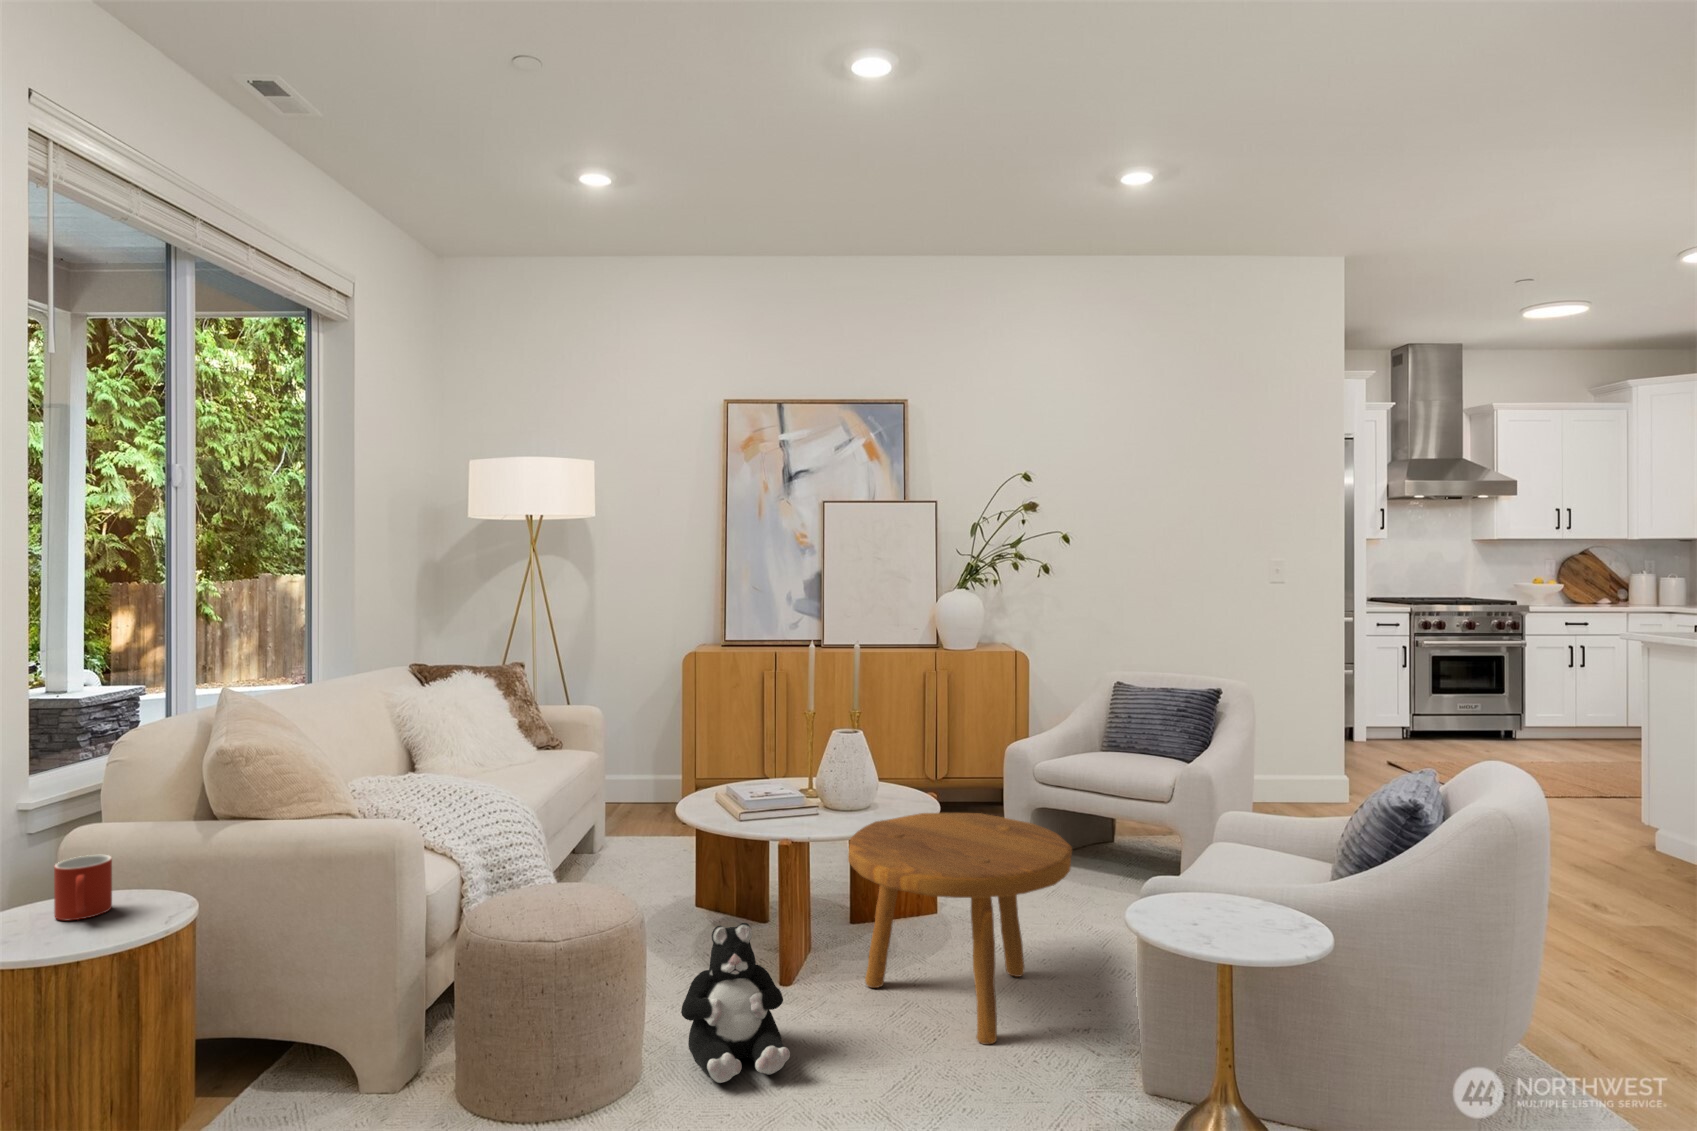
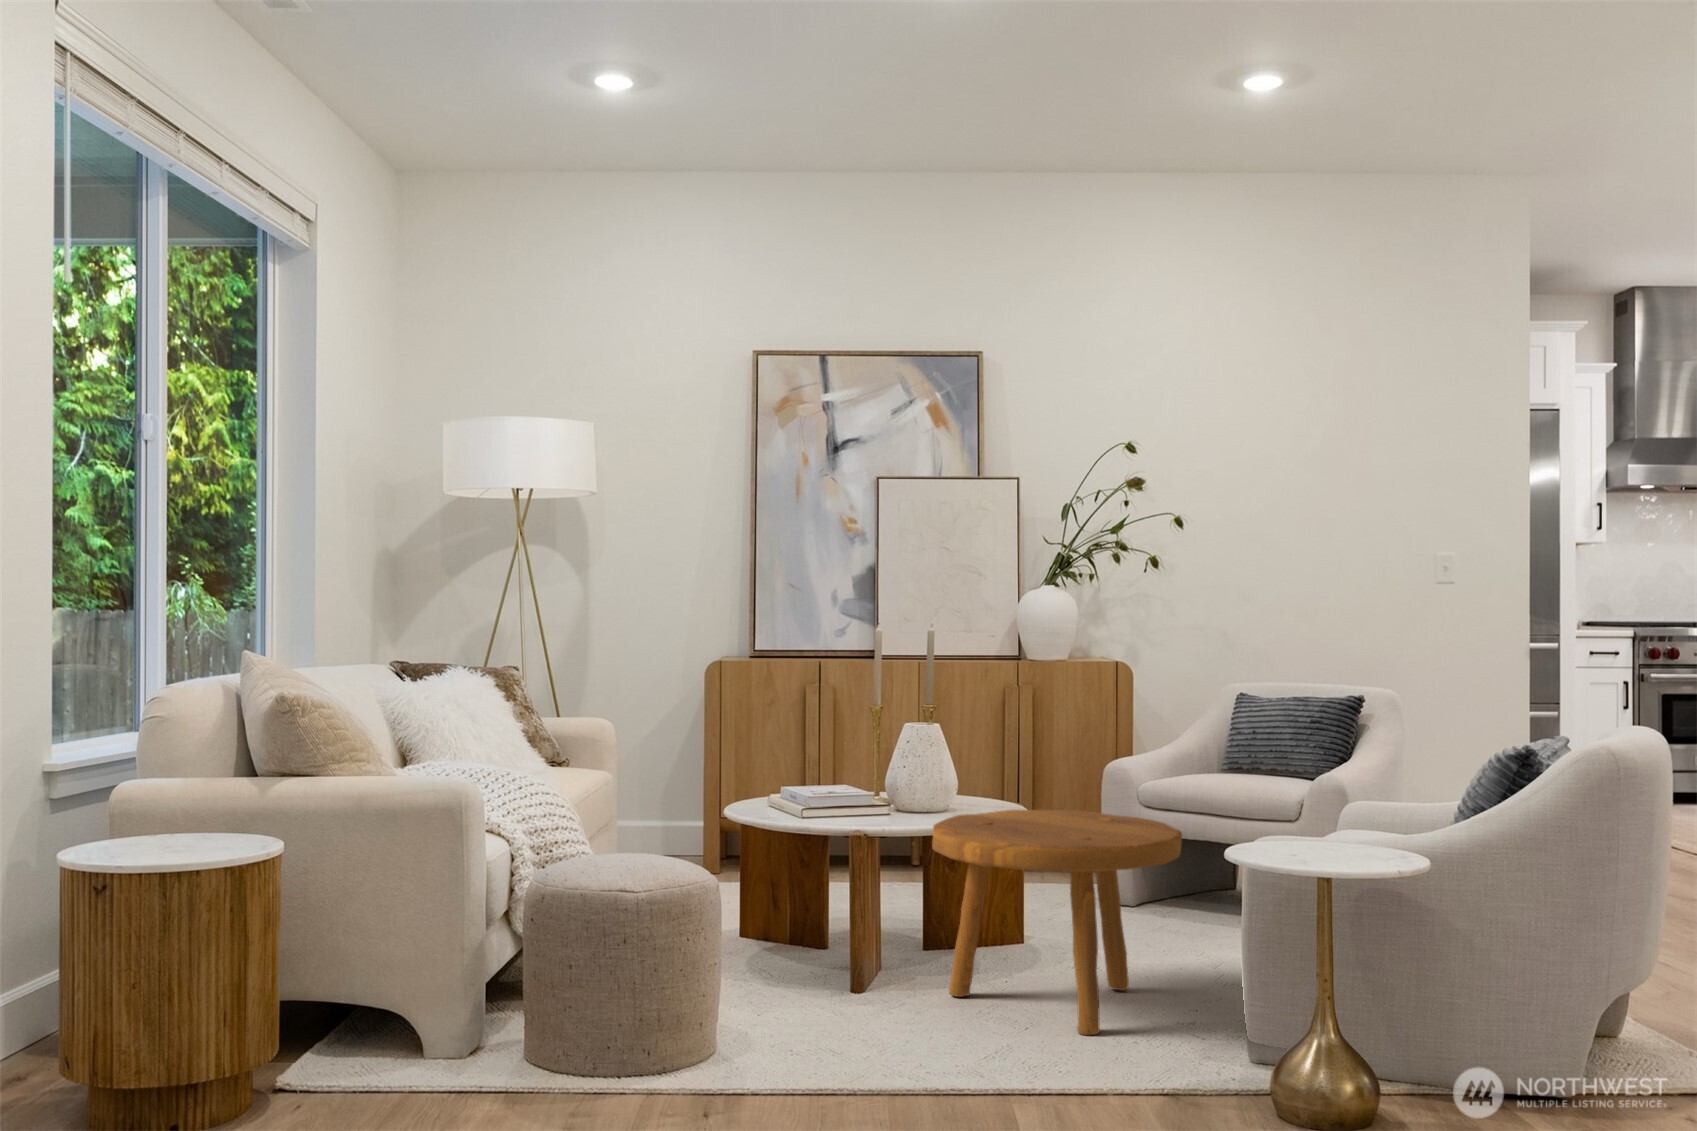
mug: present [54,855,112,920] -> none [151,787,202,846]
plush toy: present [681,923,790,1083] -> none [759,899,880,1054]

